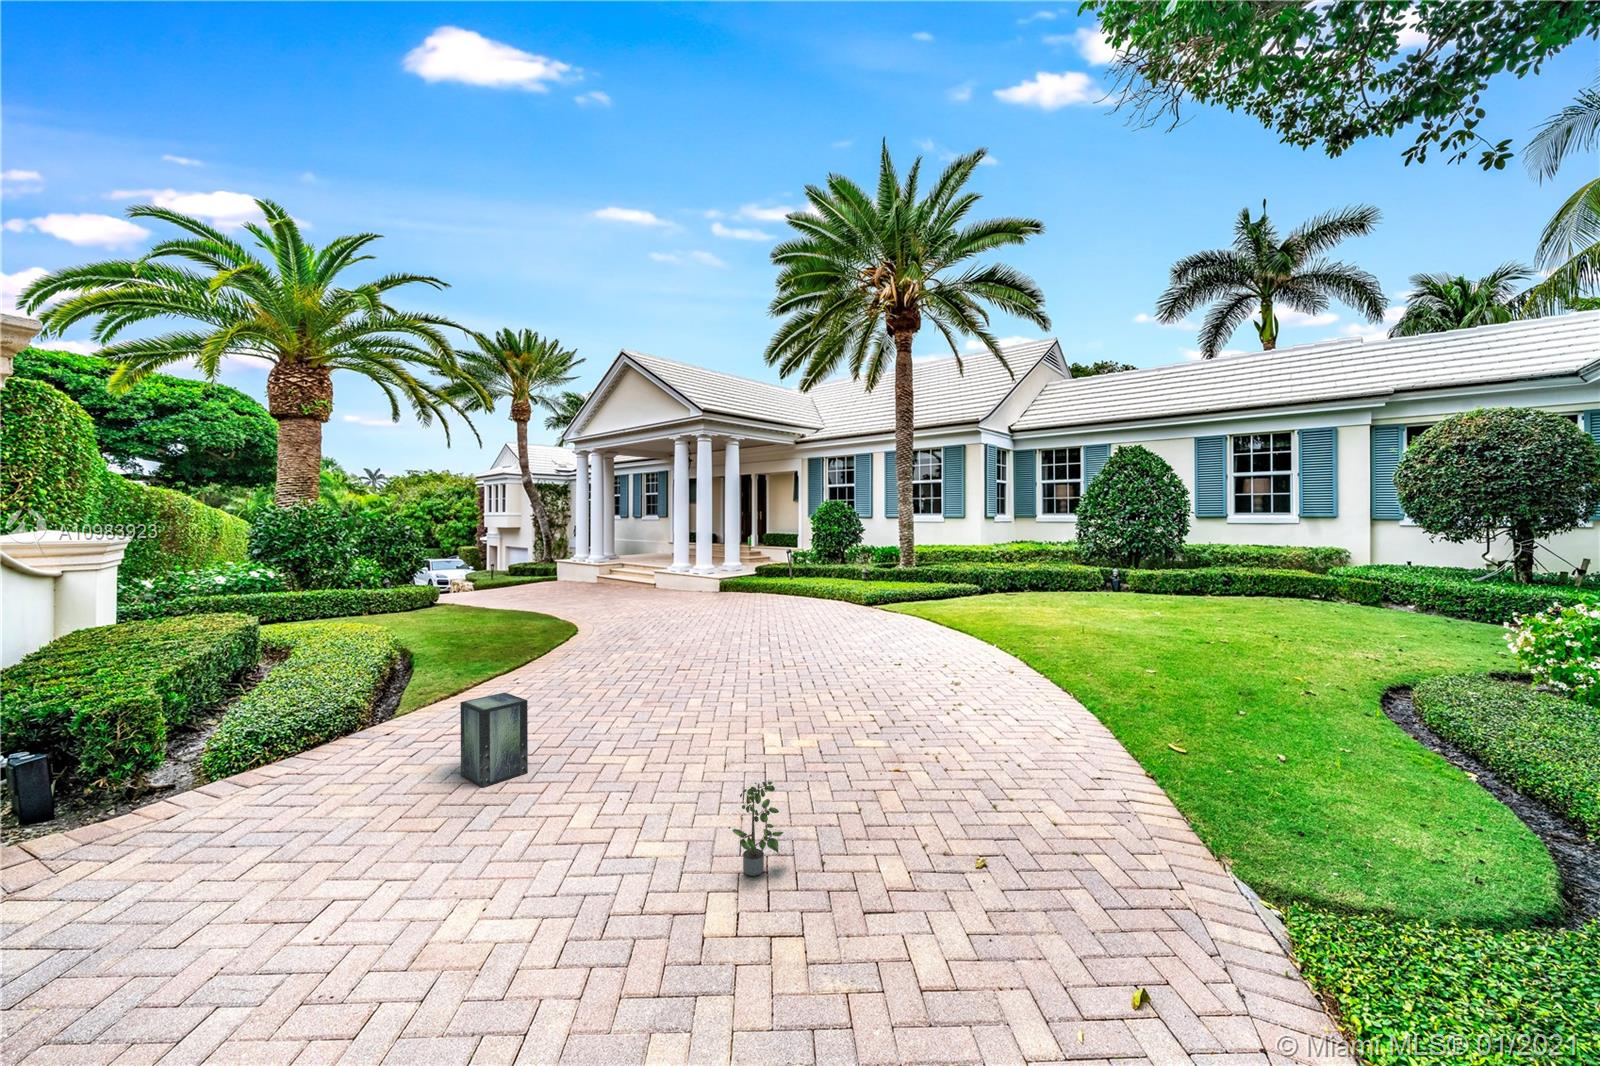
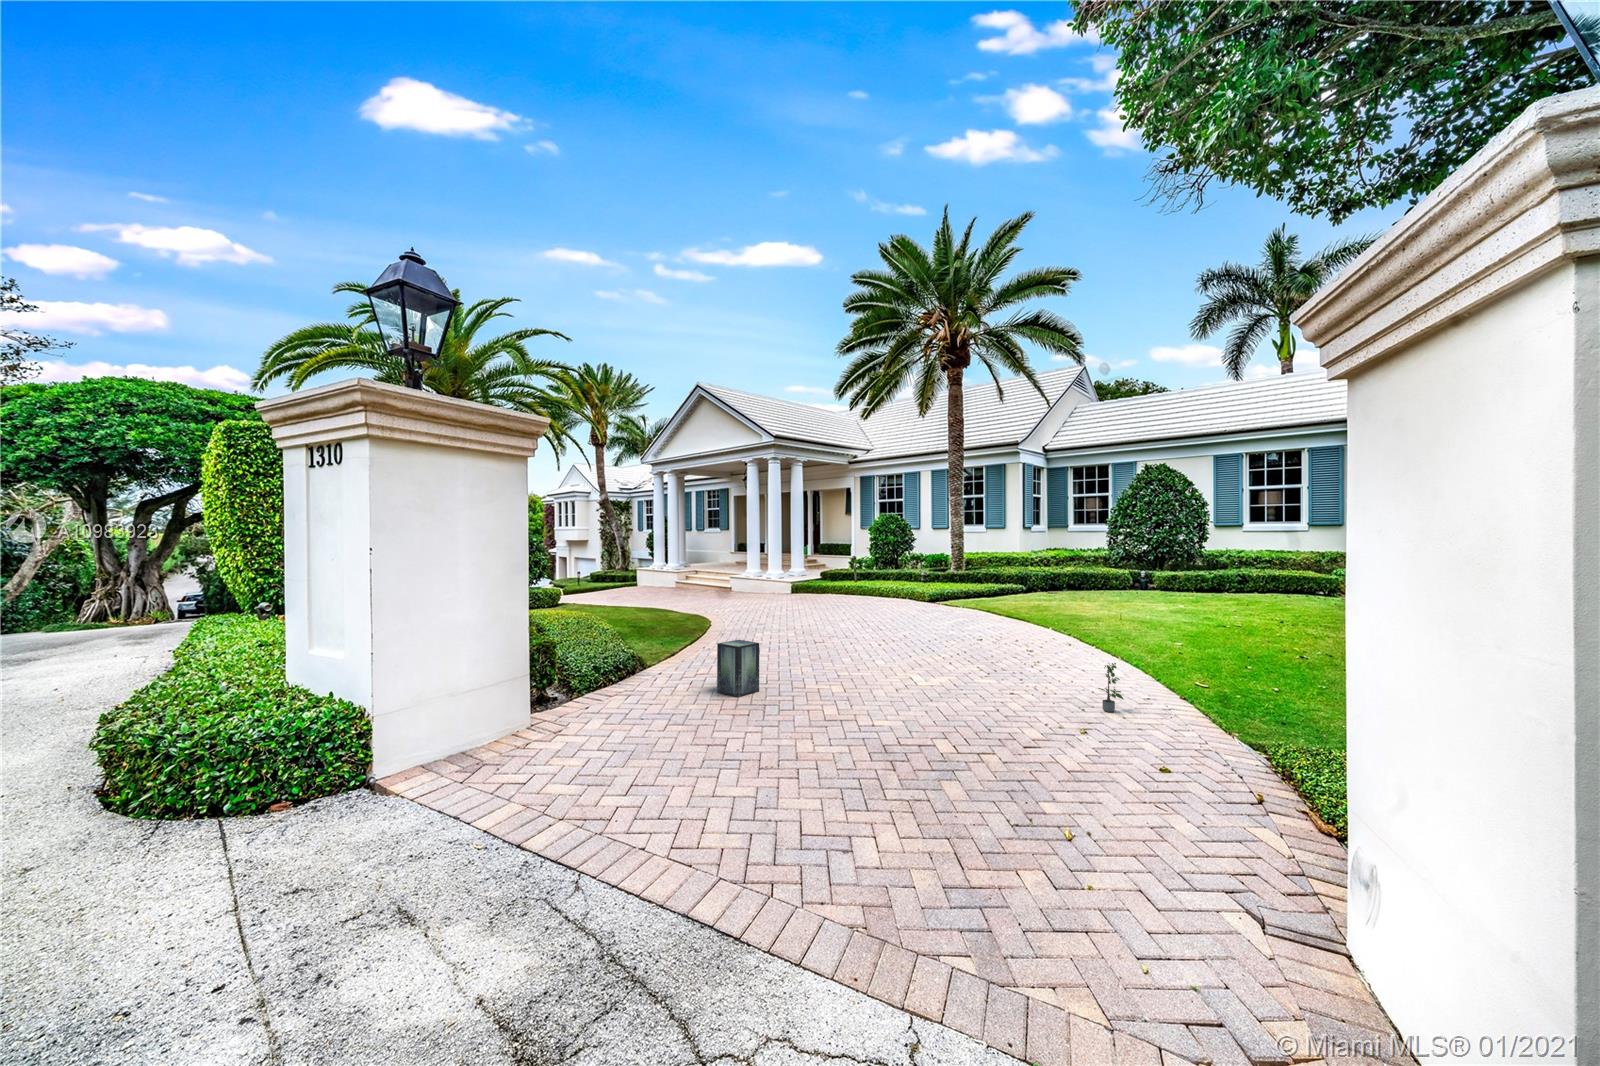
potted plant: present [733,781,783,876] -> present [1099,663,1123,712]

